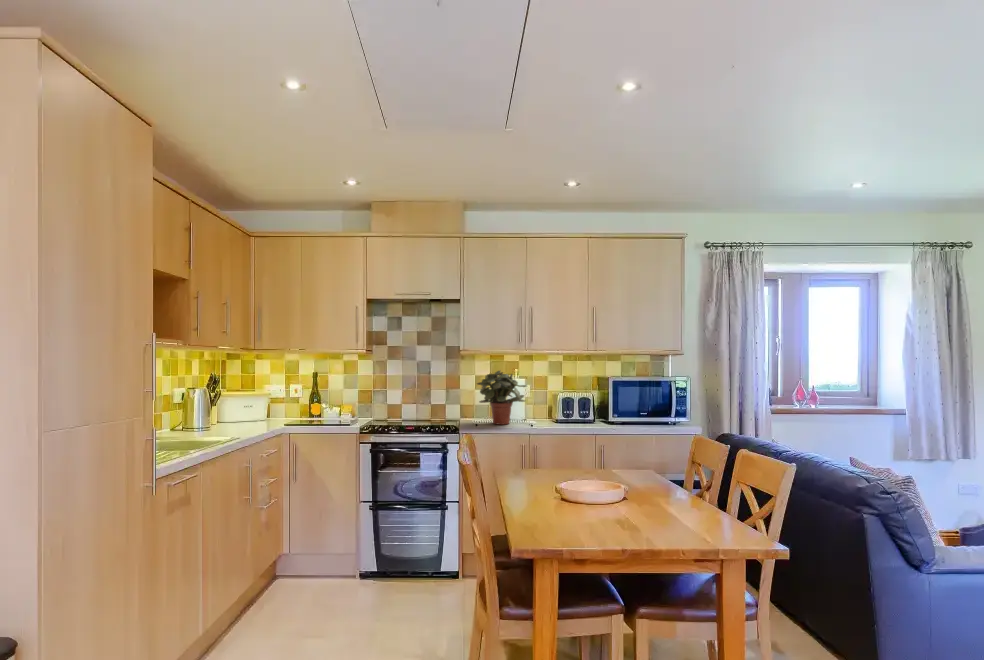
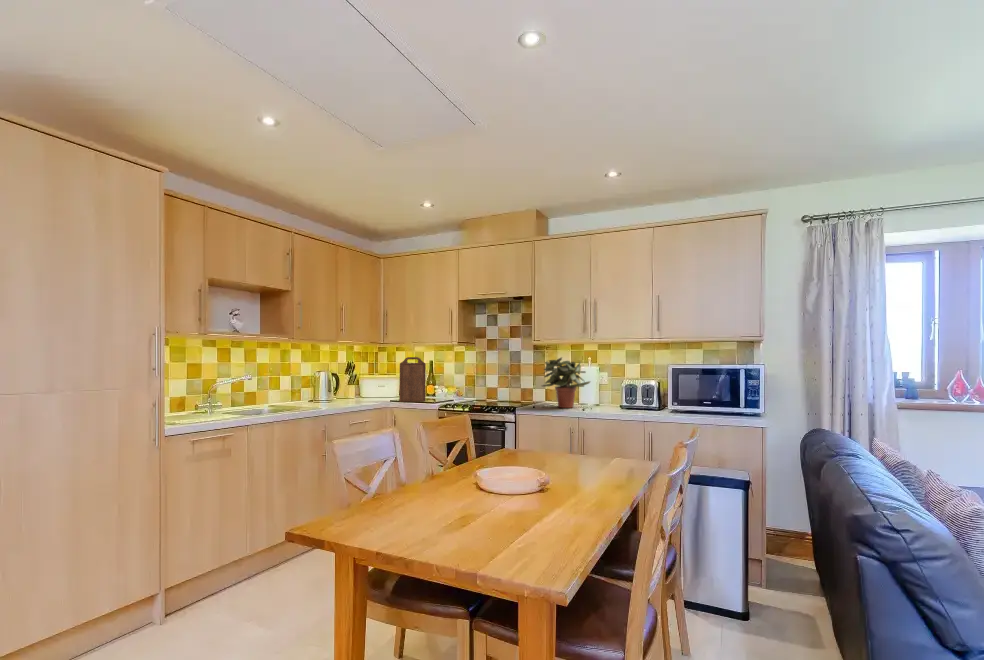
cutting board: none [292,371,325,428] -> present [399,357,426,402]

